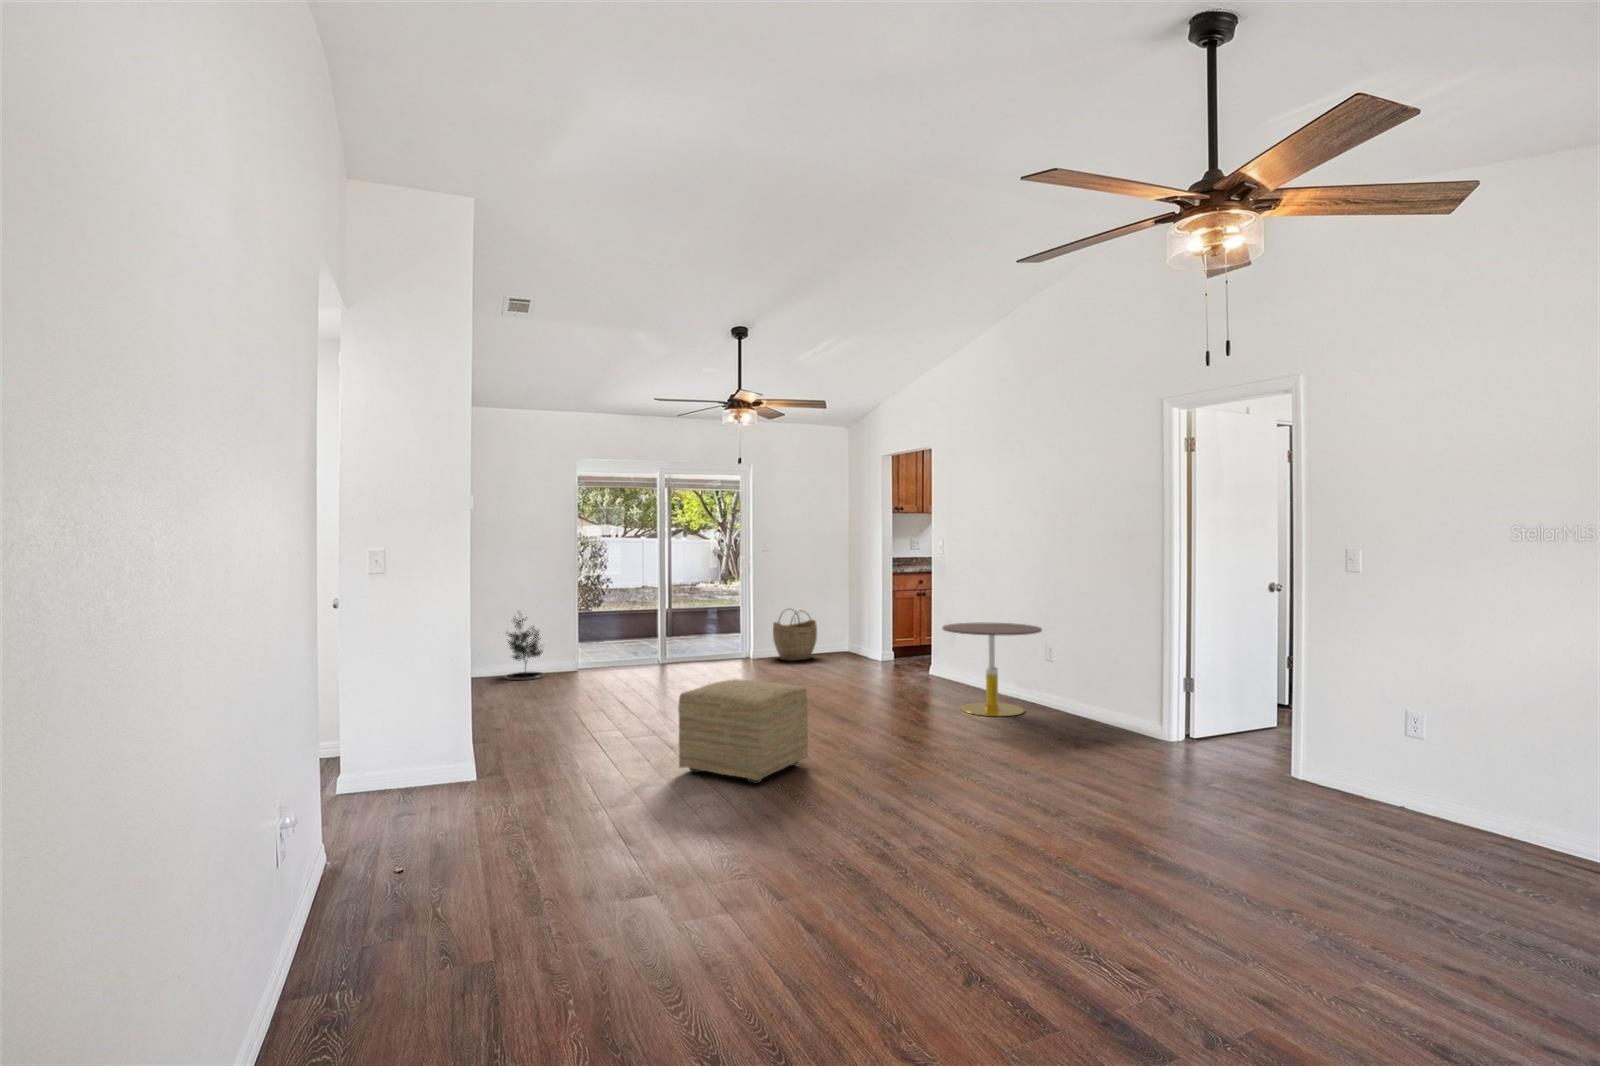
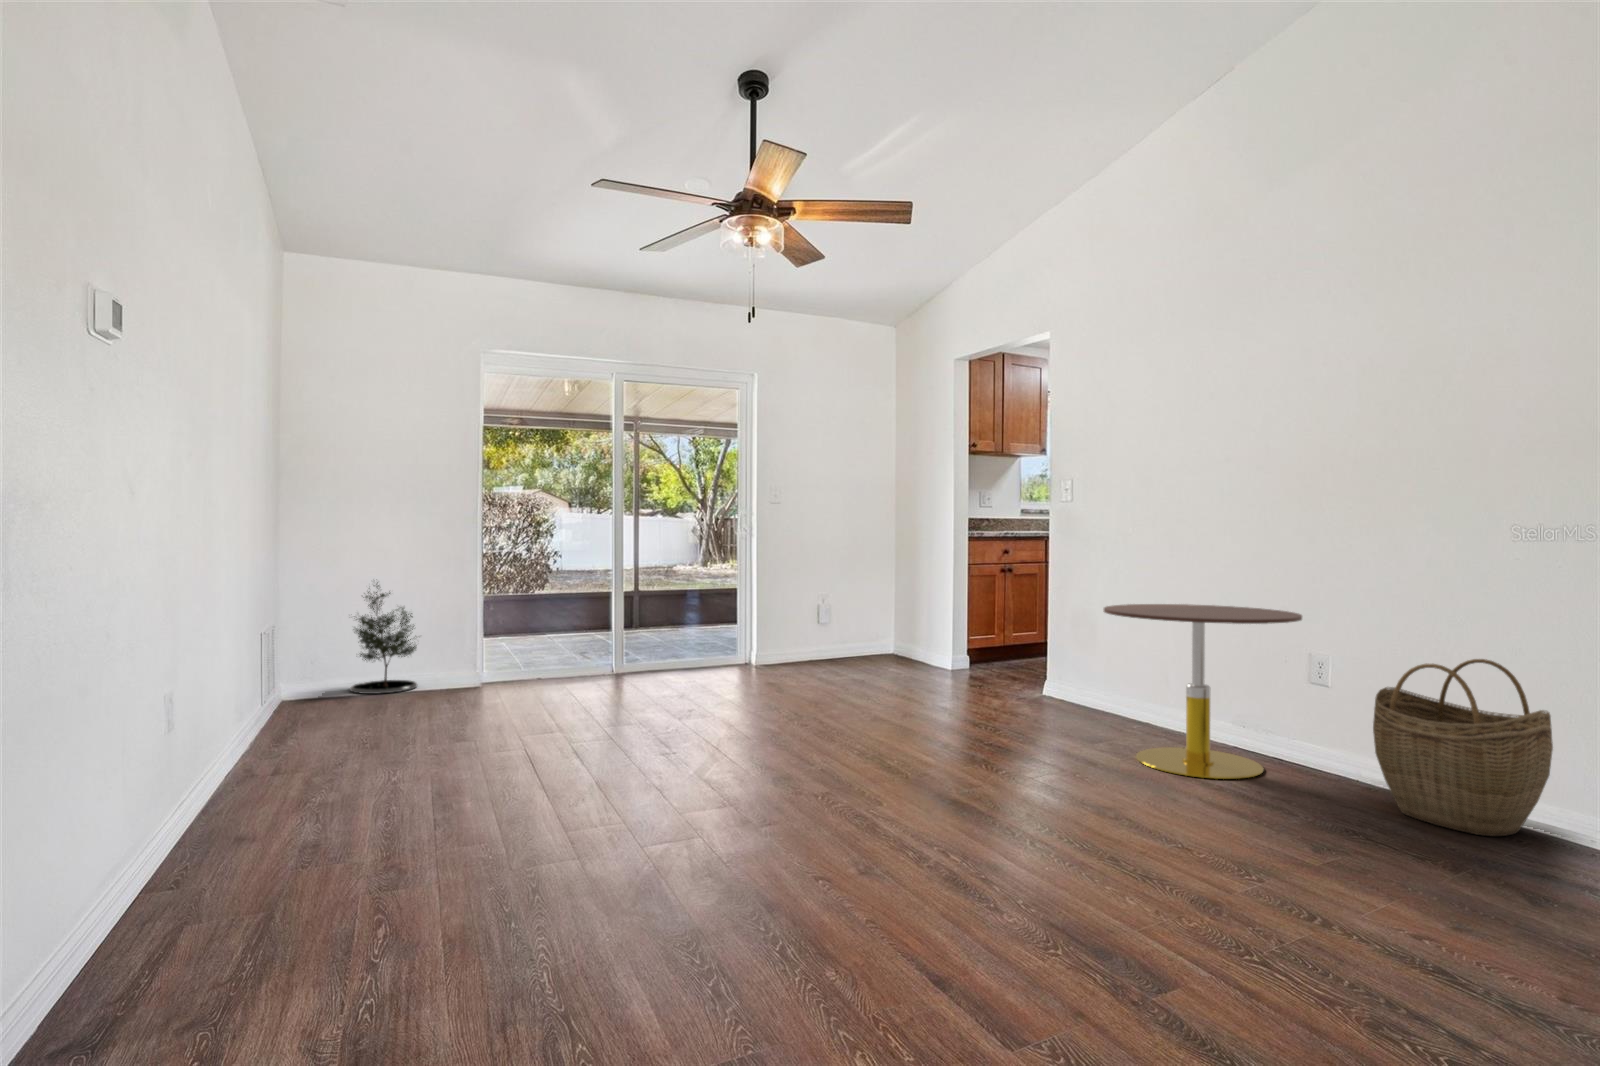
woven basket: present [773,609,817,661] -> present [1373,659,1553,836]
ottoman: present [678,679,808,783] -> none [568,708,887,996]

